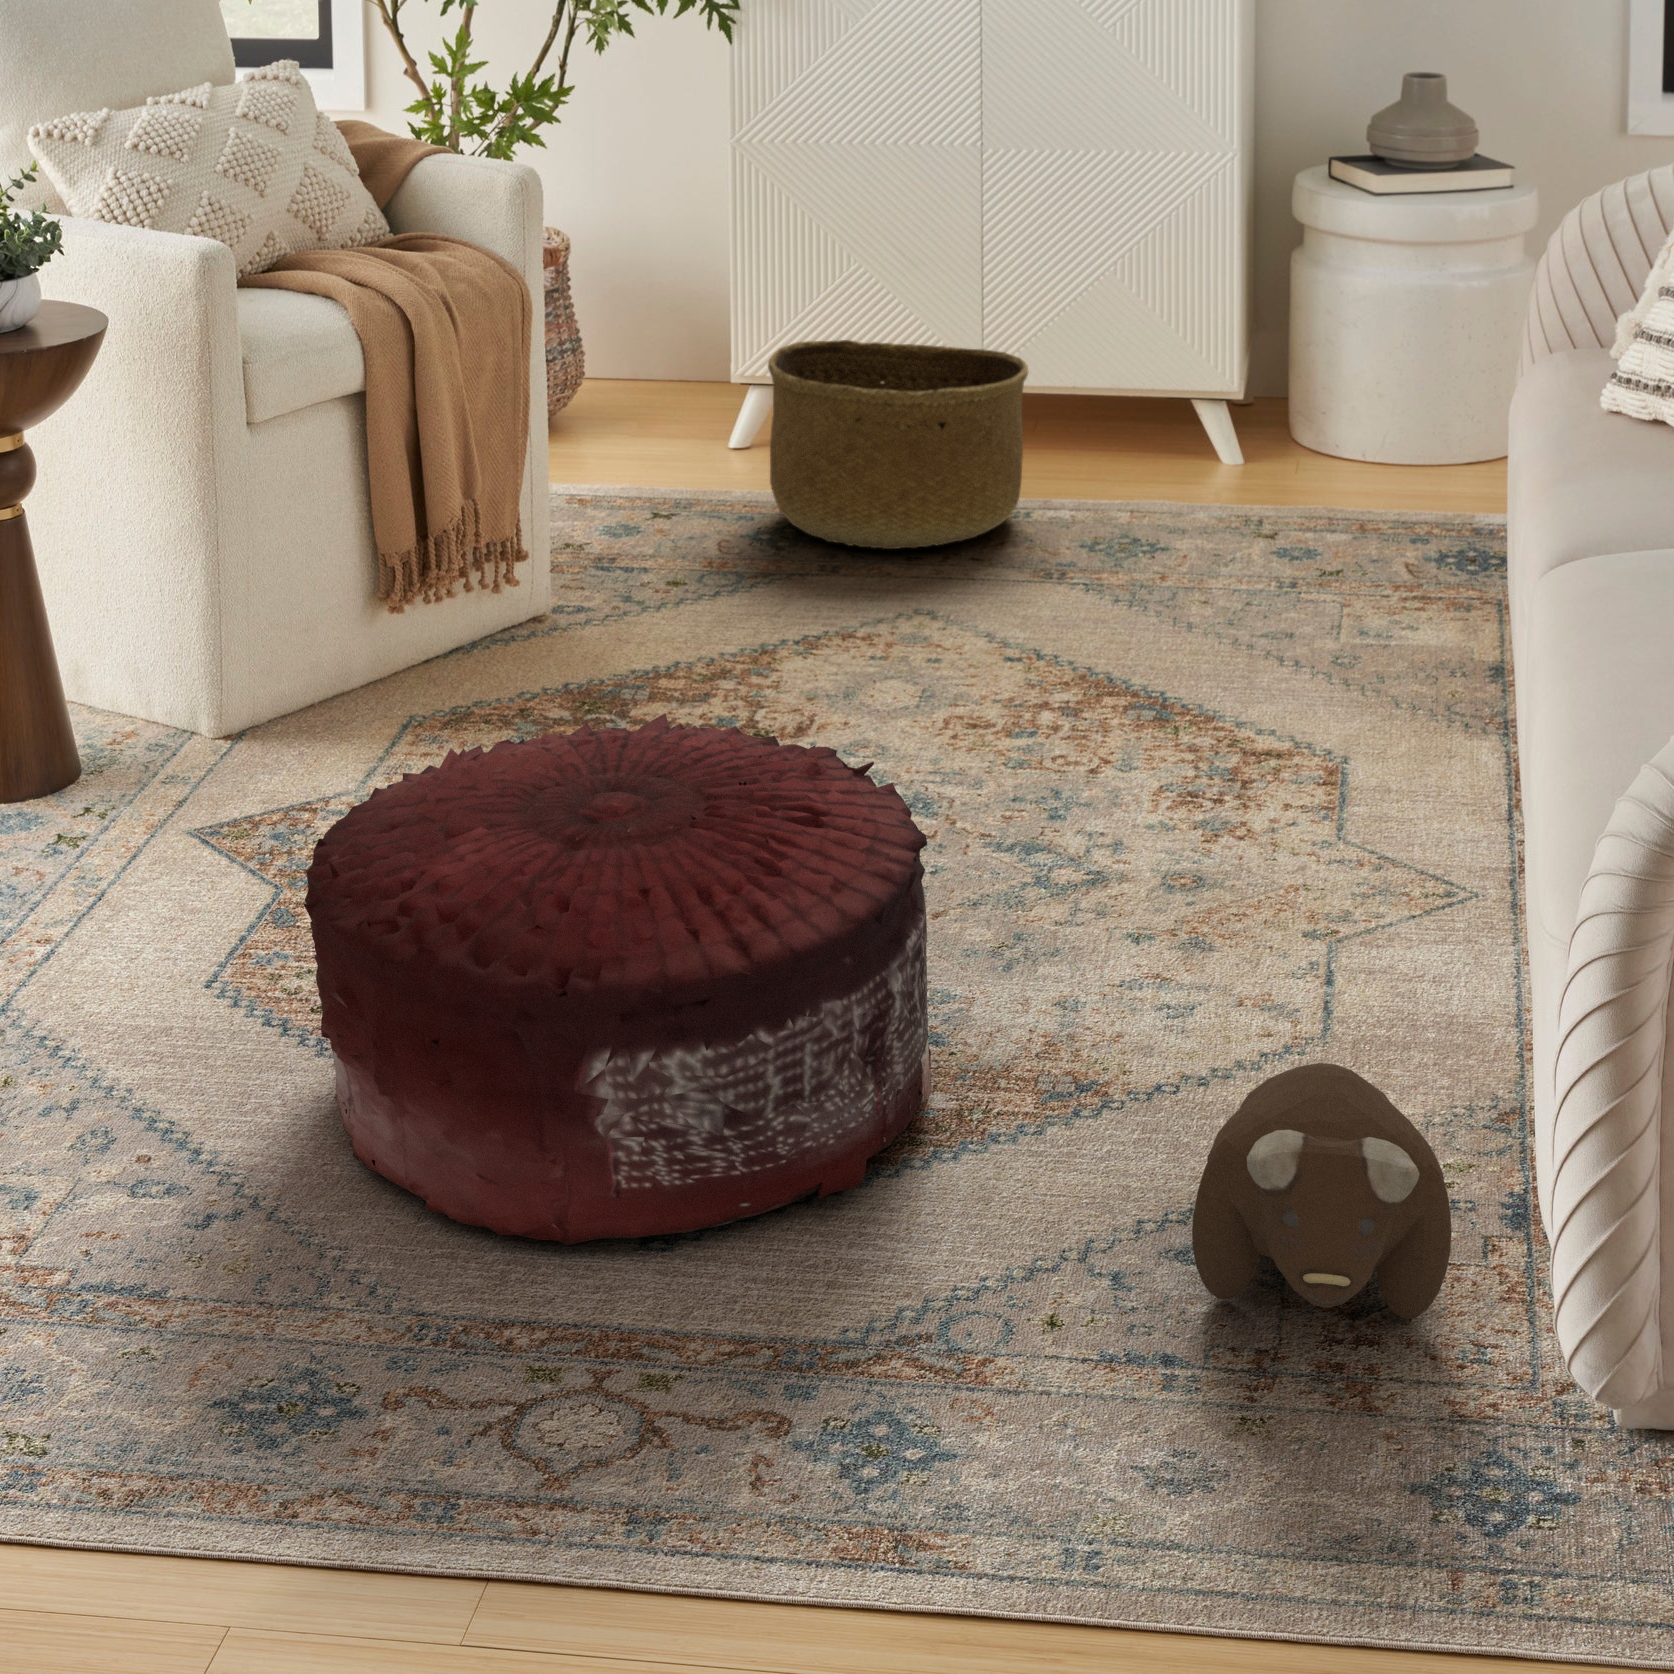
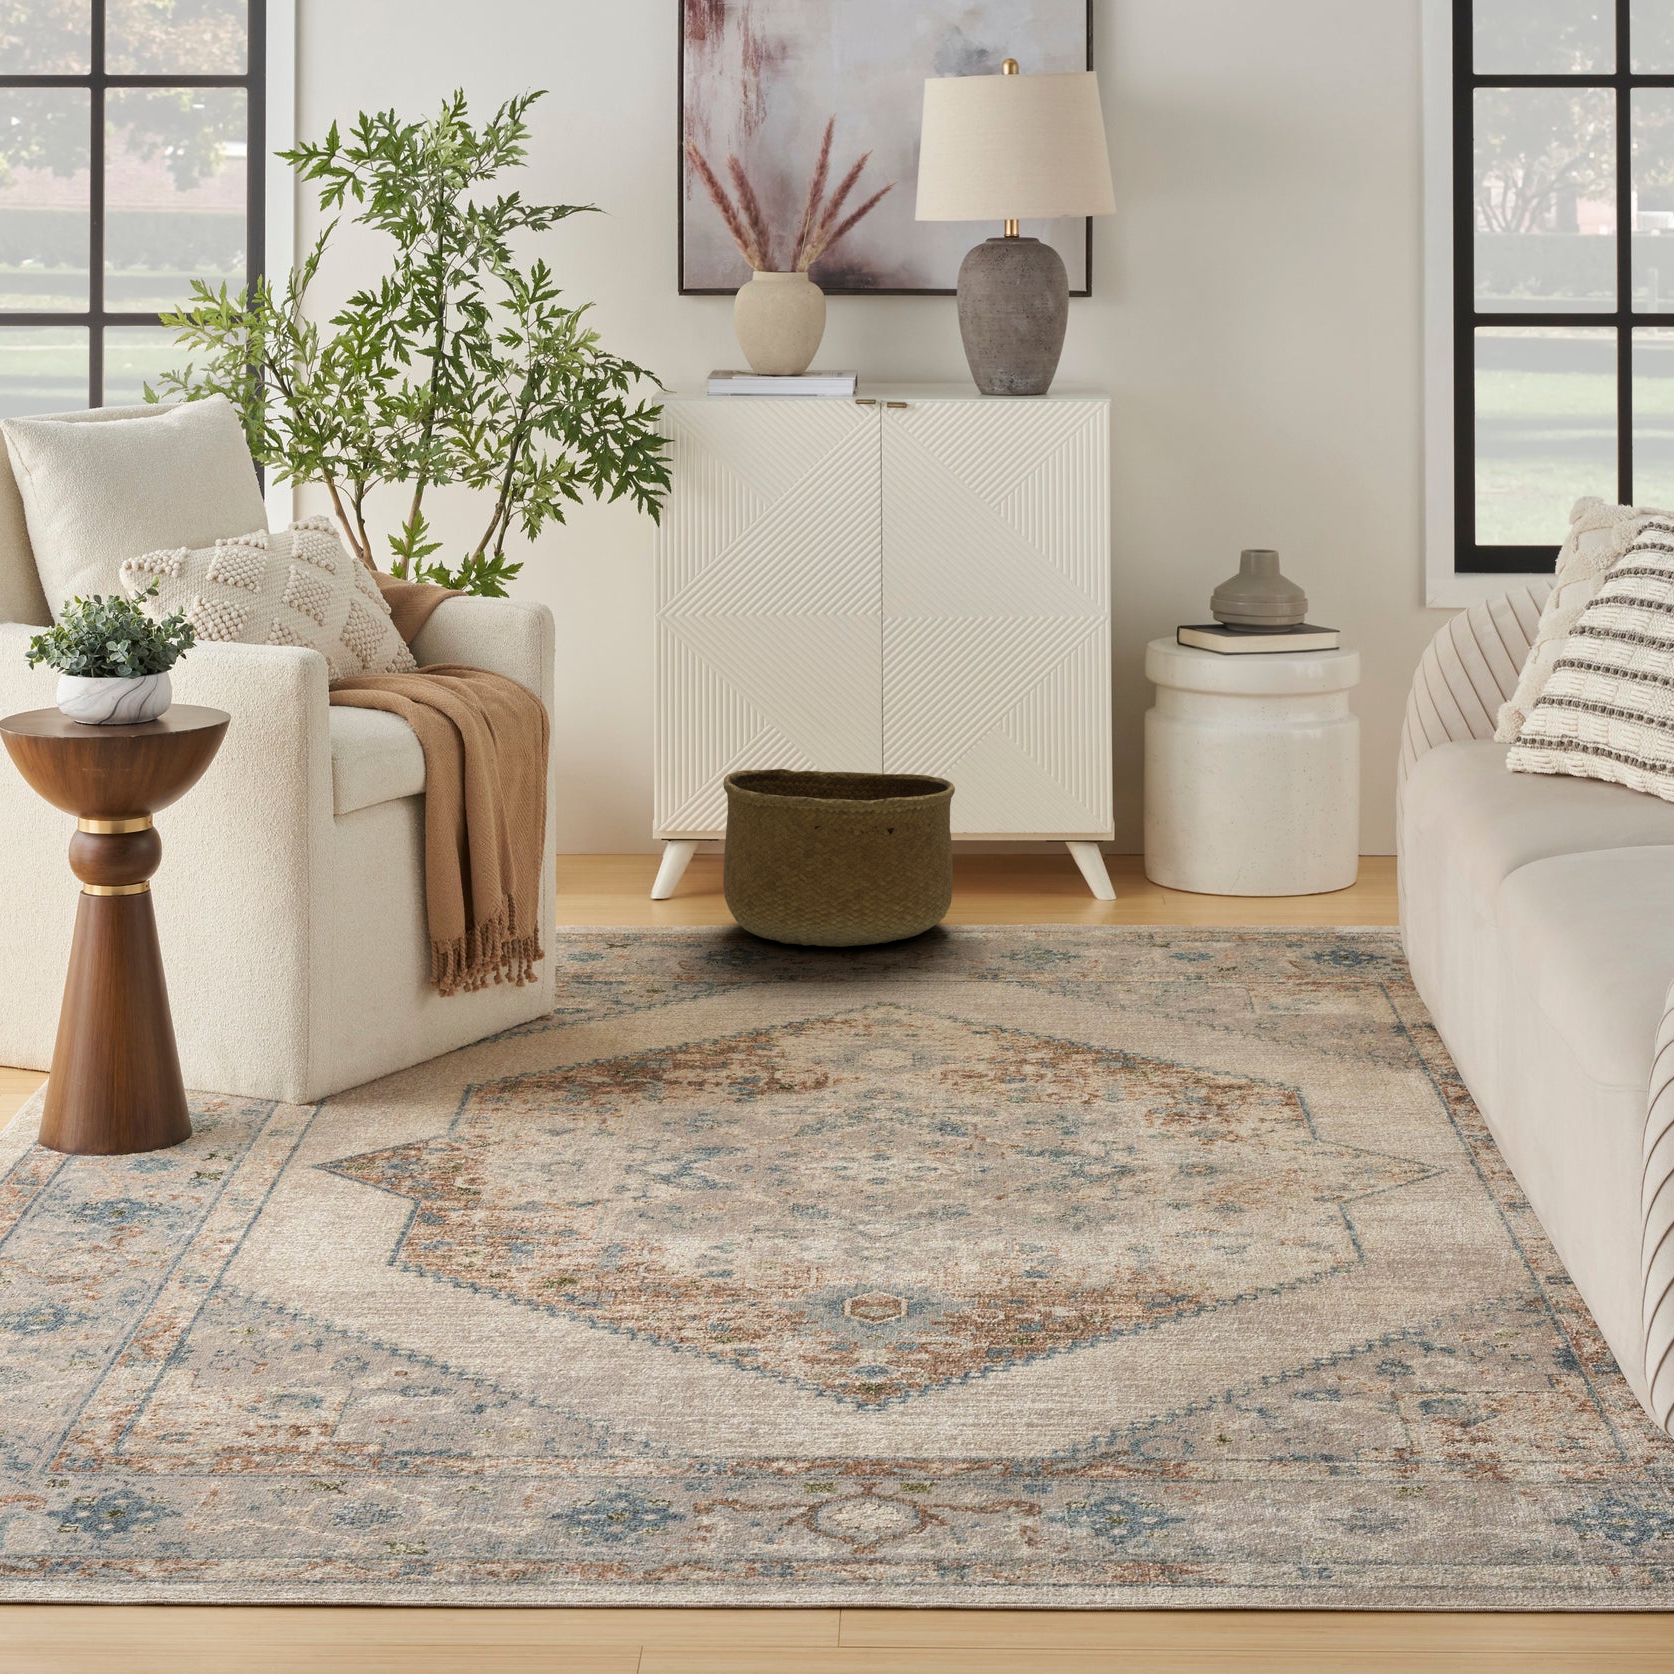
pouf: present [303,713,931,1245] -> none [532,1010,1062,1420]
plush toy: present [1192,1063,1451,1319] -> none [1327,1216,1535,1420]

